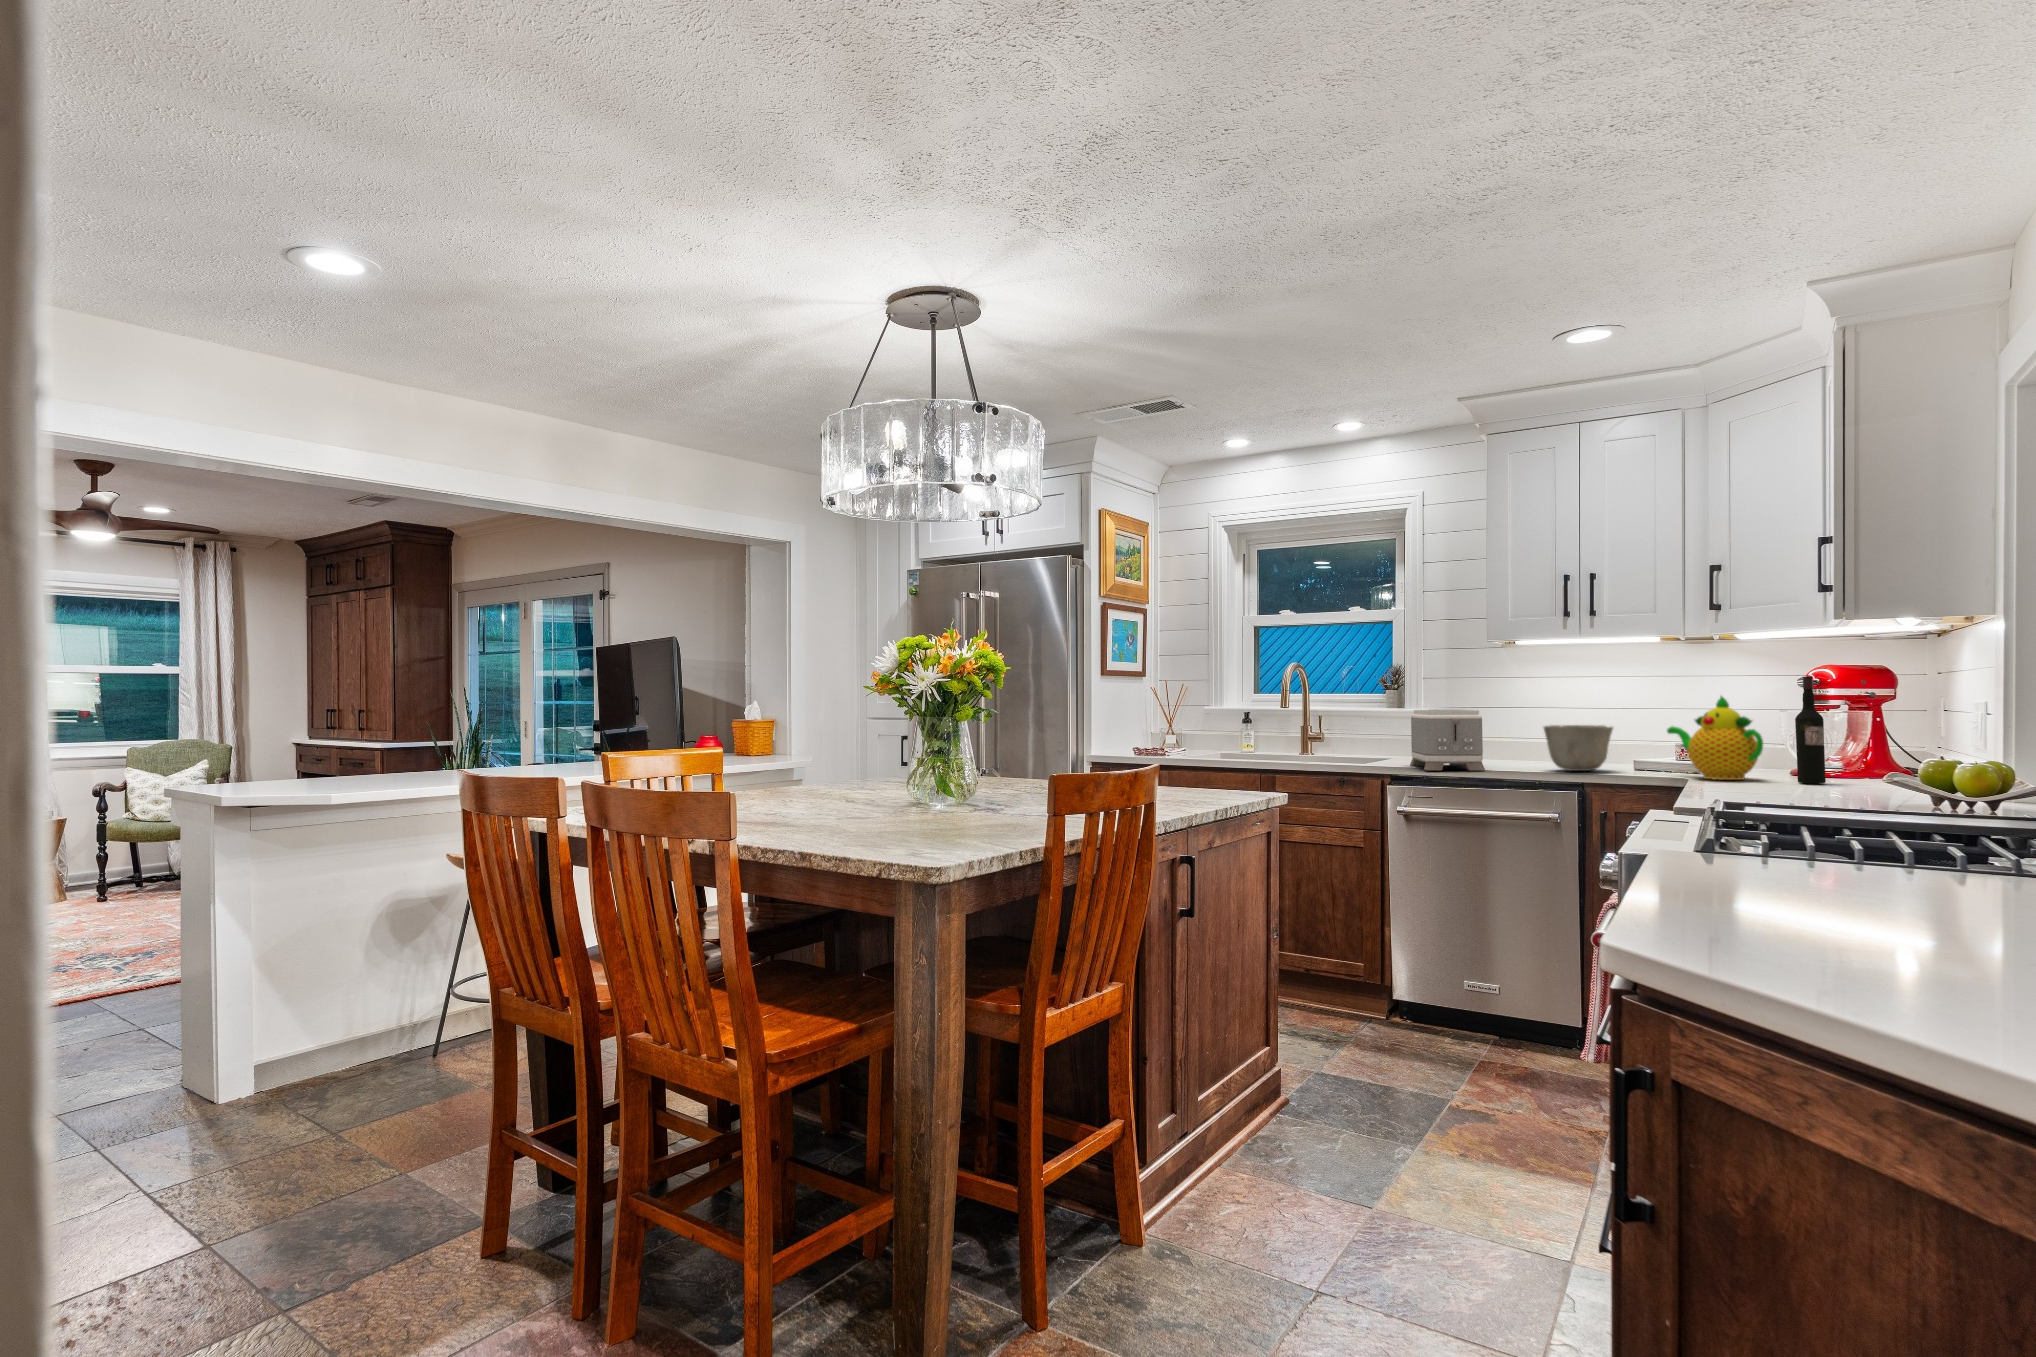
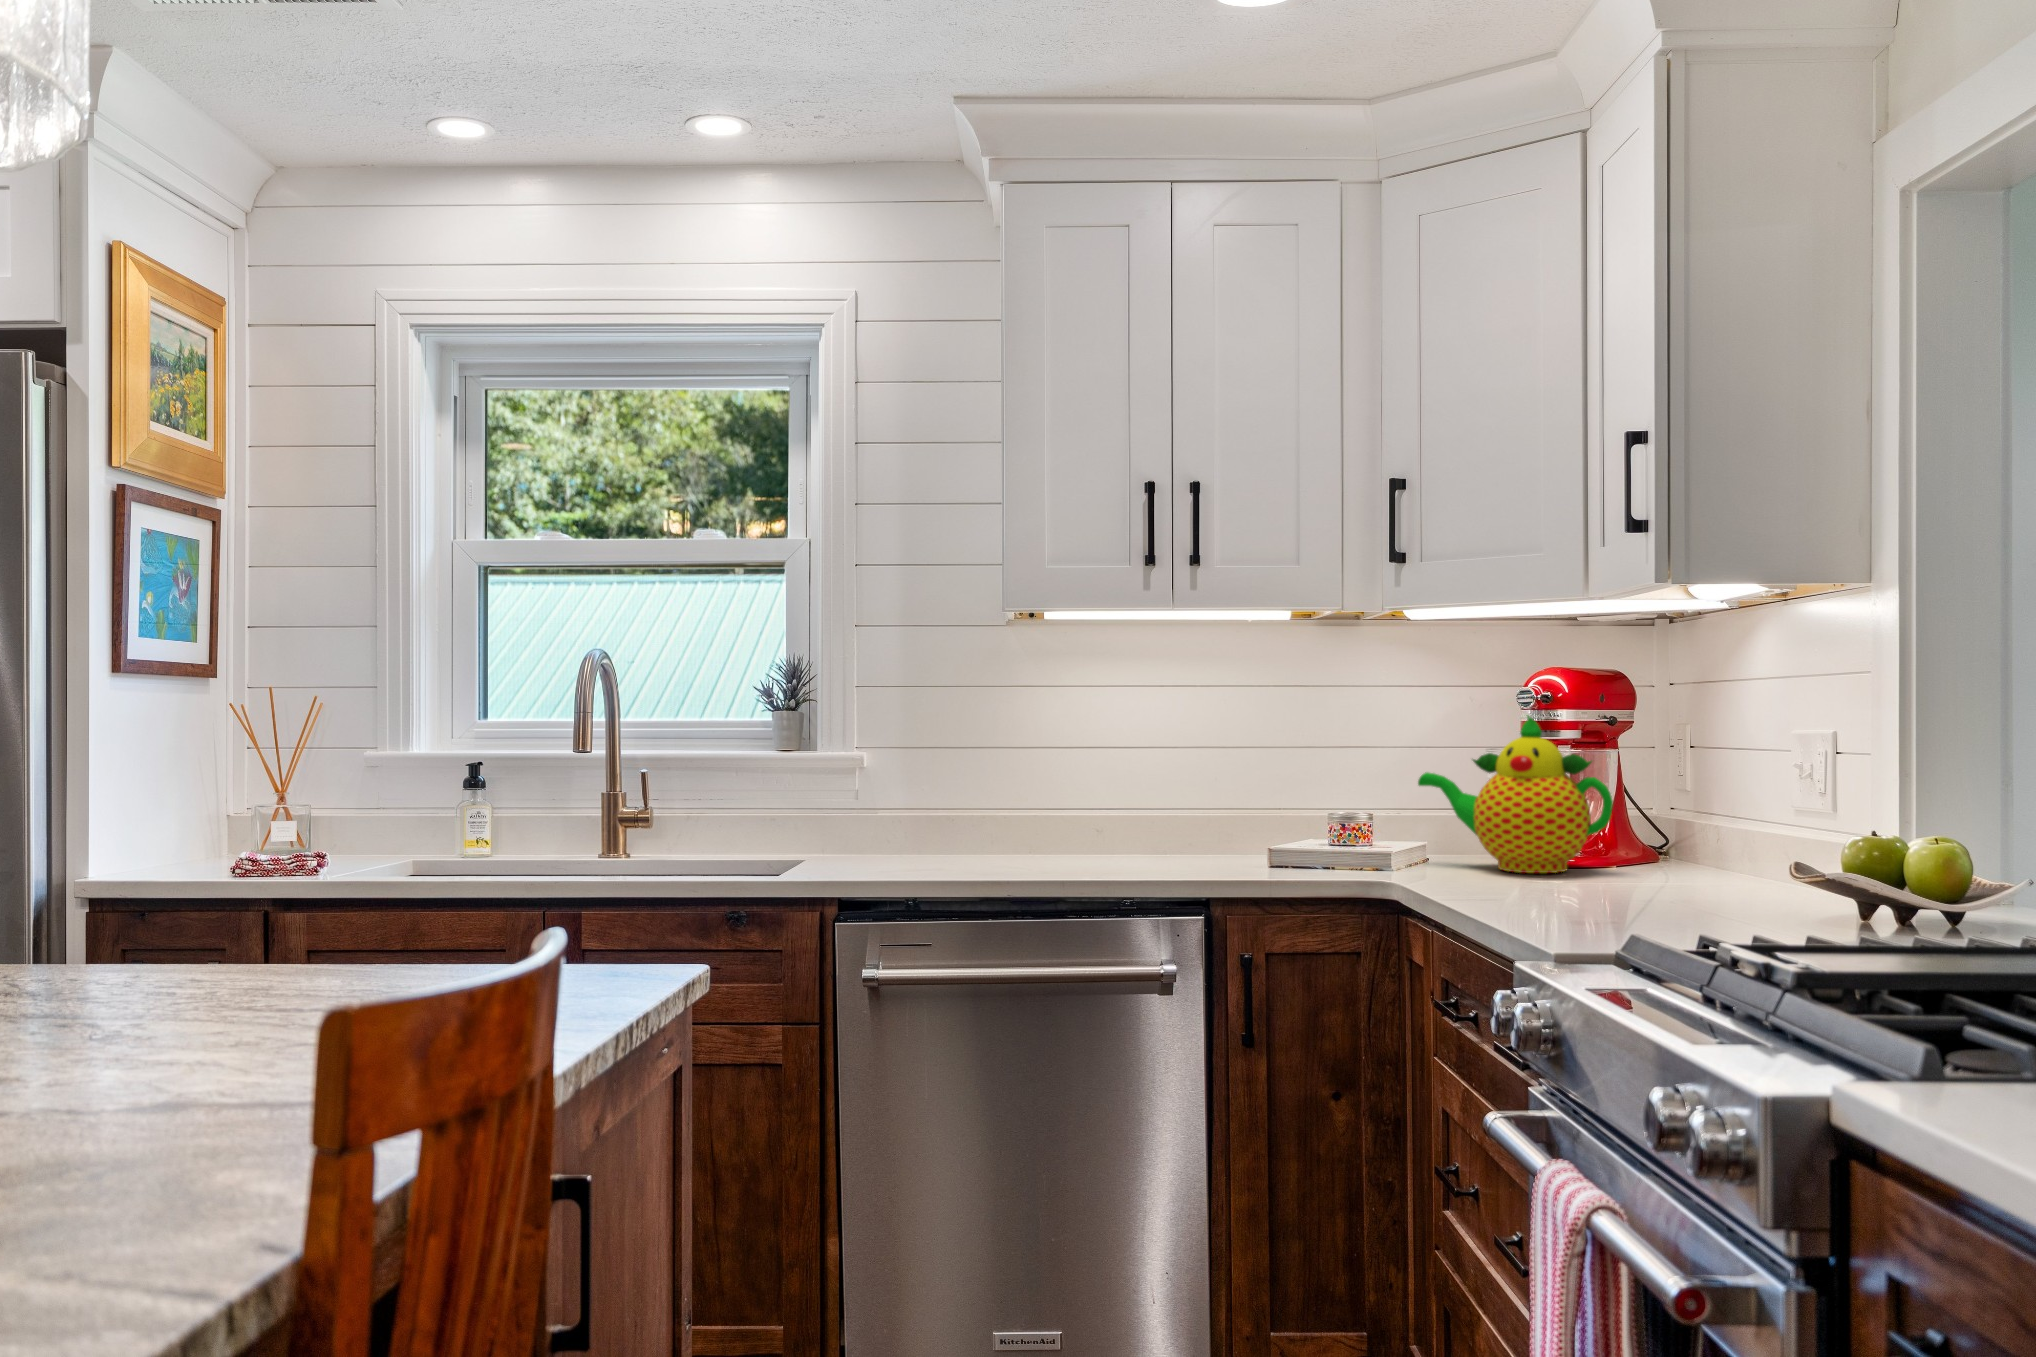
wine bottle: present [1795,676,1826,783] -> none [1659,681,1706,873]
toaster: present [1410,710,1485,771] -> none [906,743,1095,883]
ceramic bowl: present [1544,725,1613,771] -> none [1188,770,1312,864]

